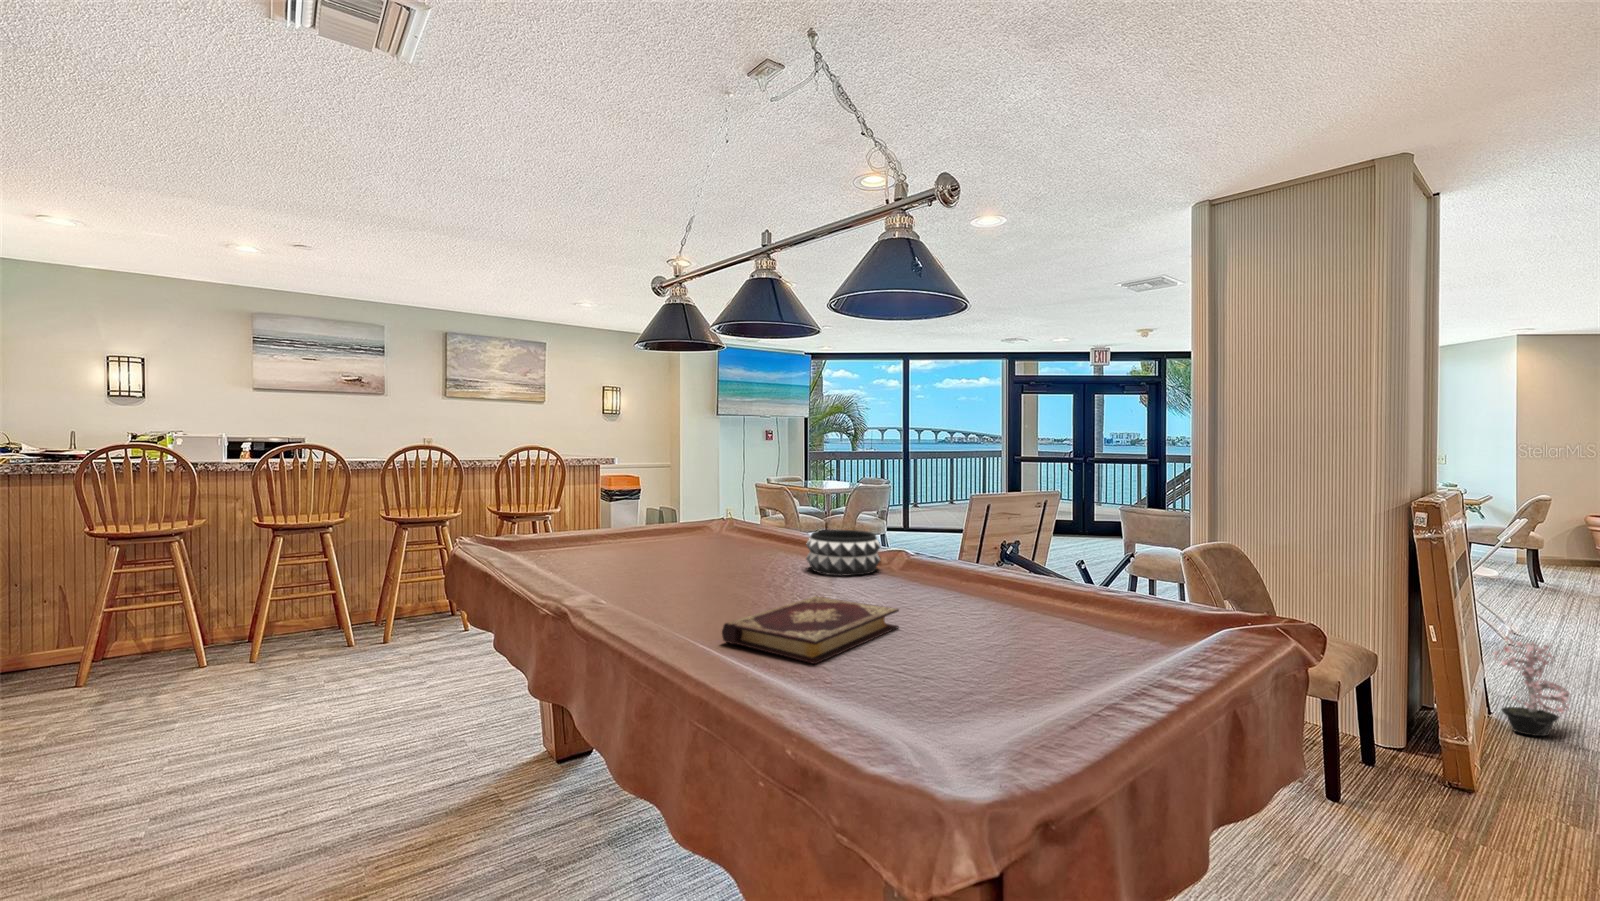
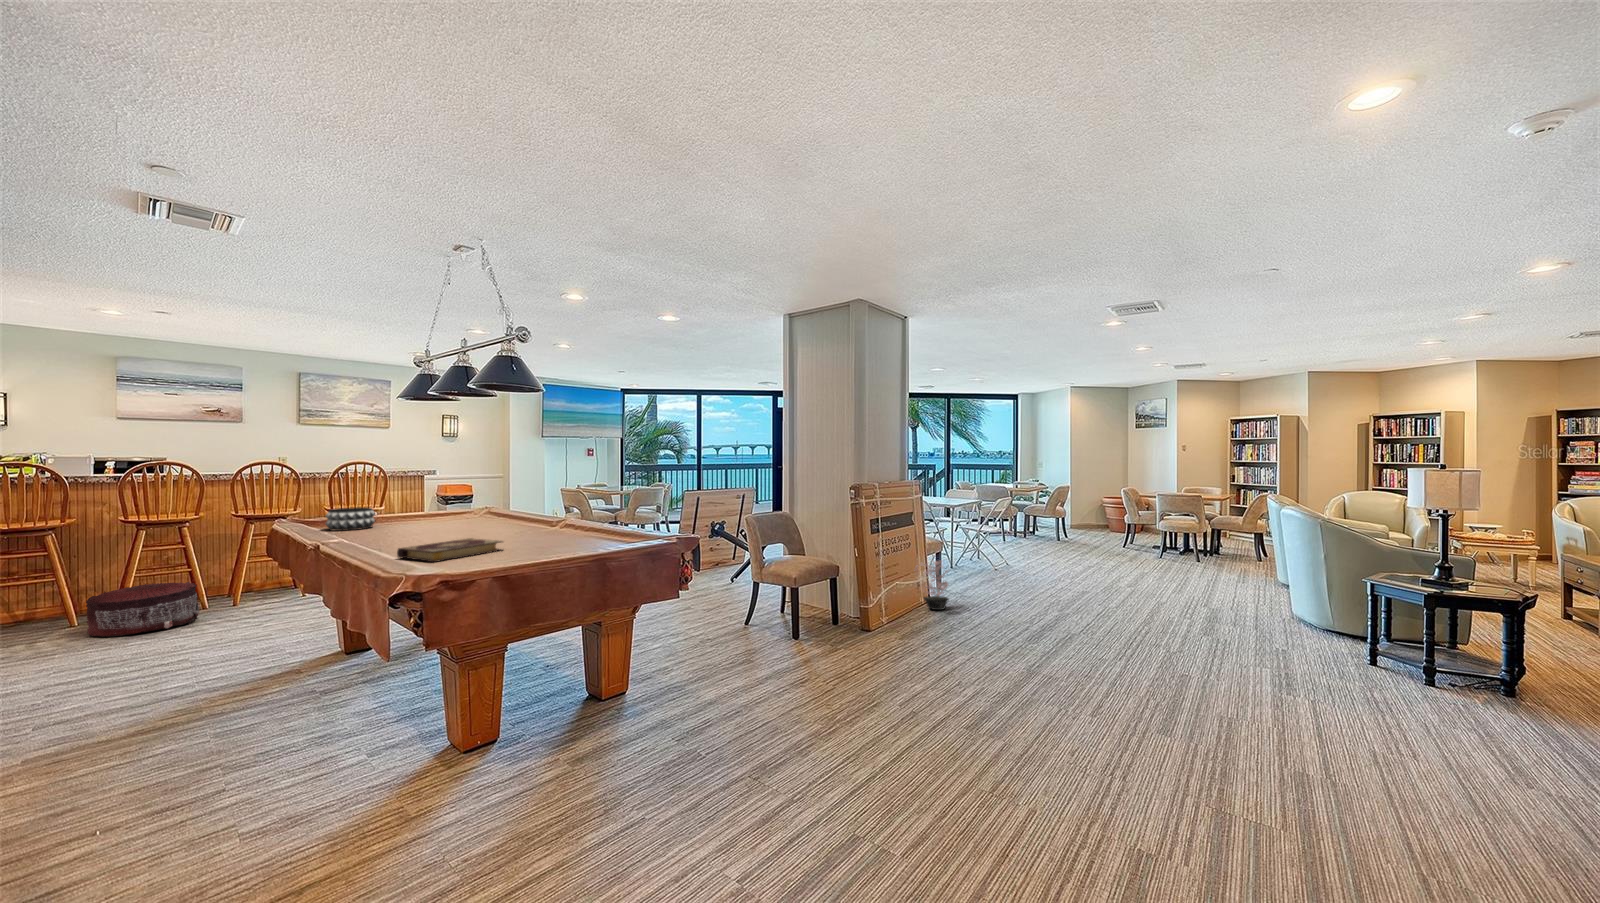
decorative bowl: present [806,530,881,576] -> present [325,507,376,531]
pouf: none [216,610,348,689] -> present [86,582,199,637]

